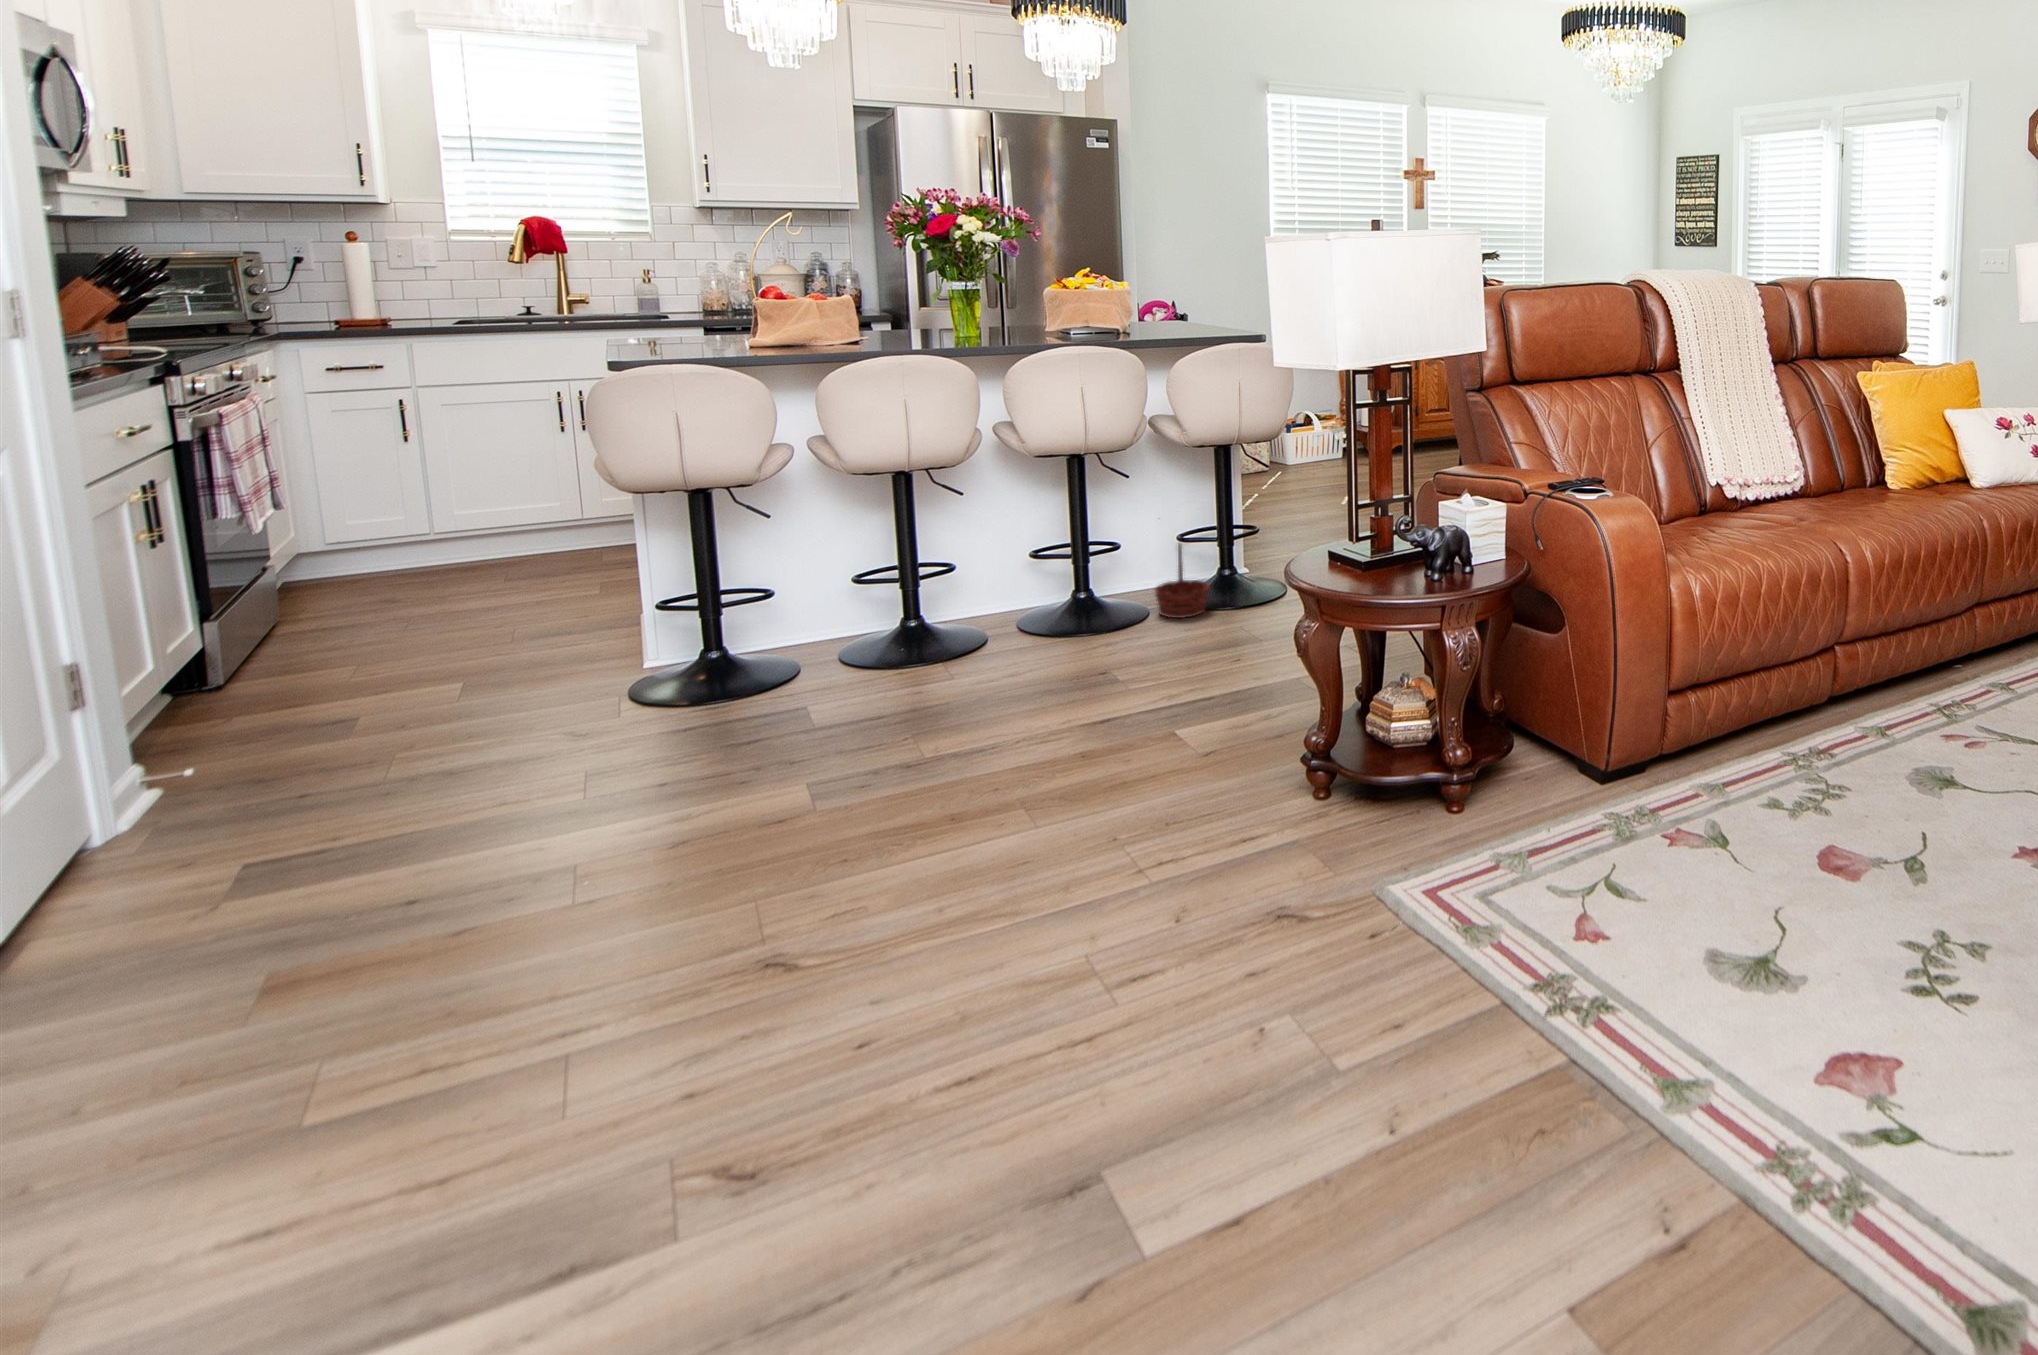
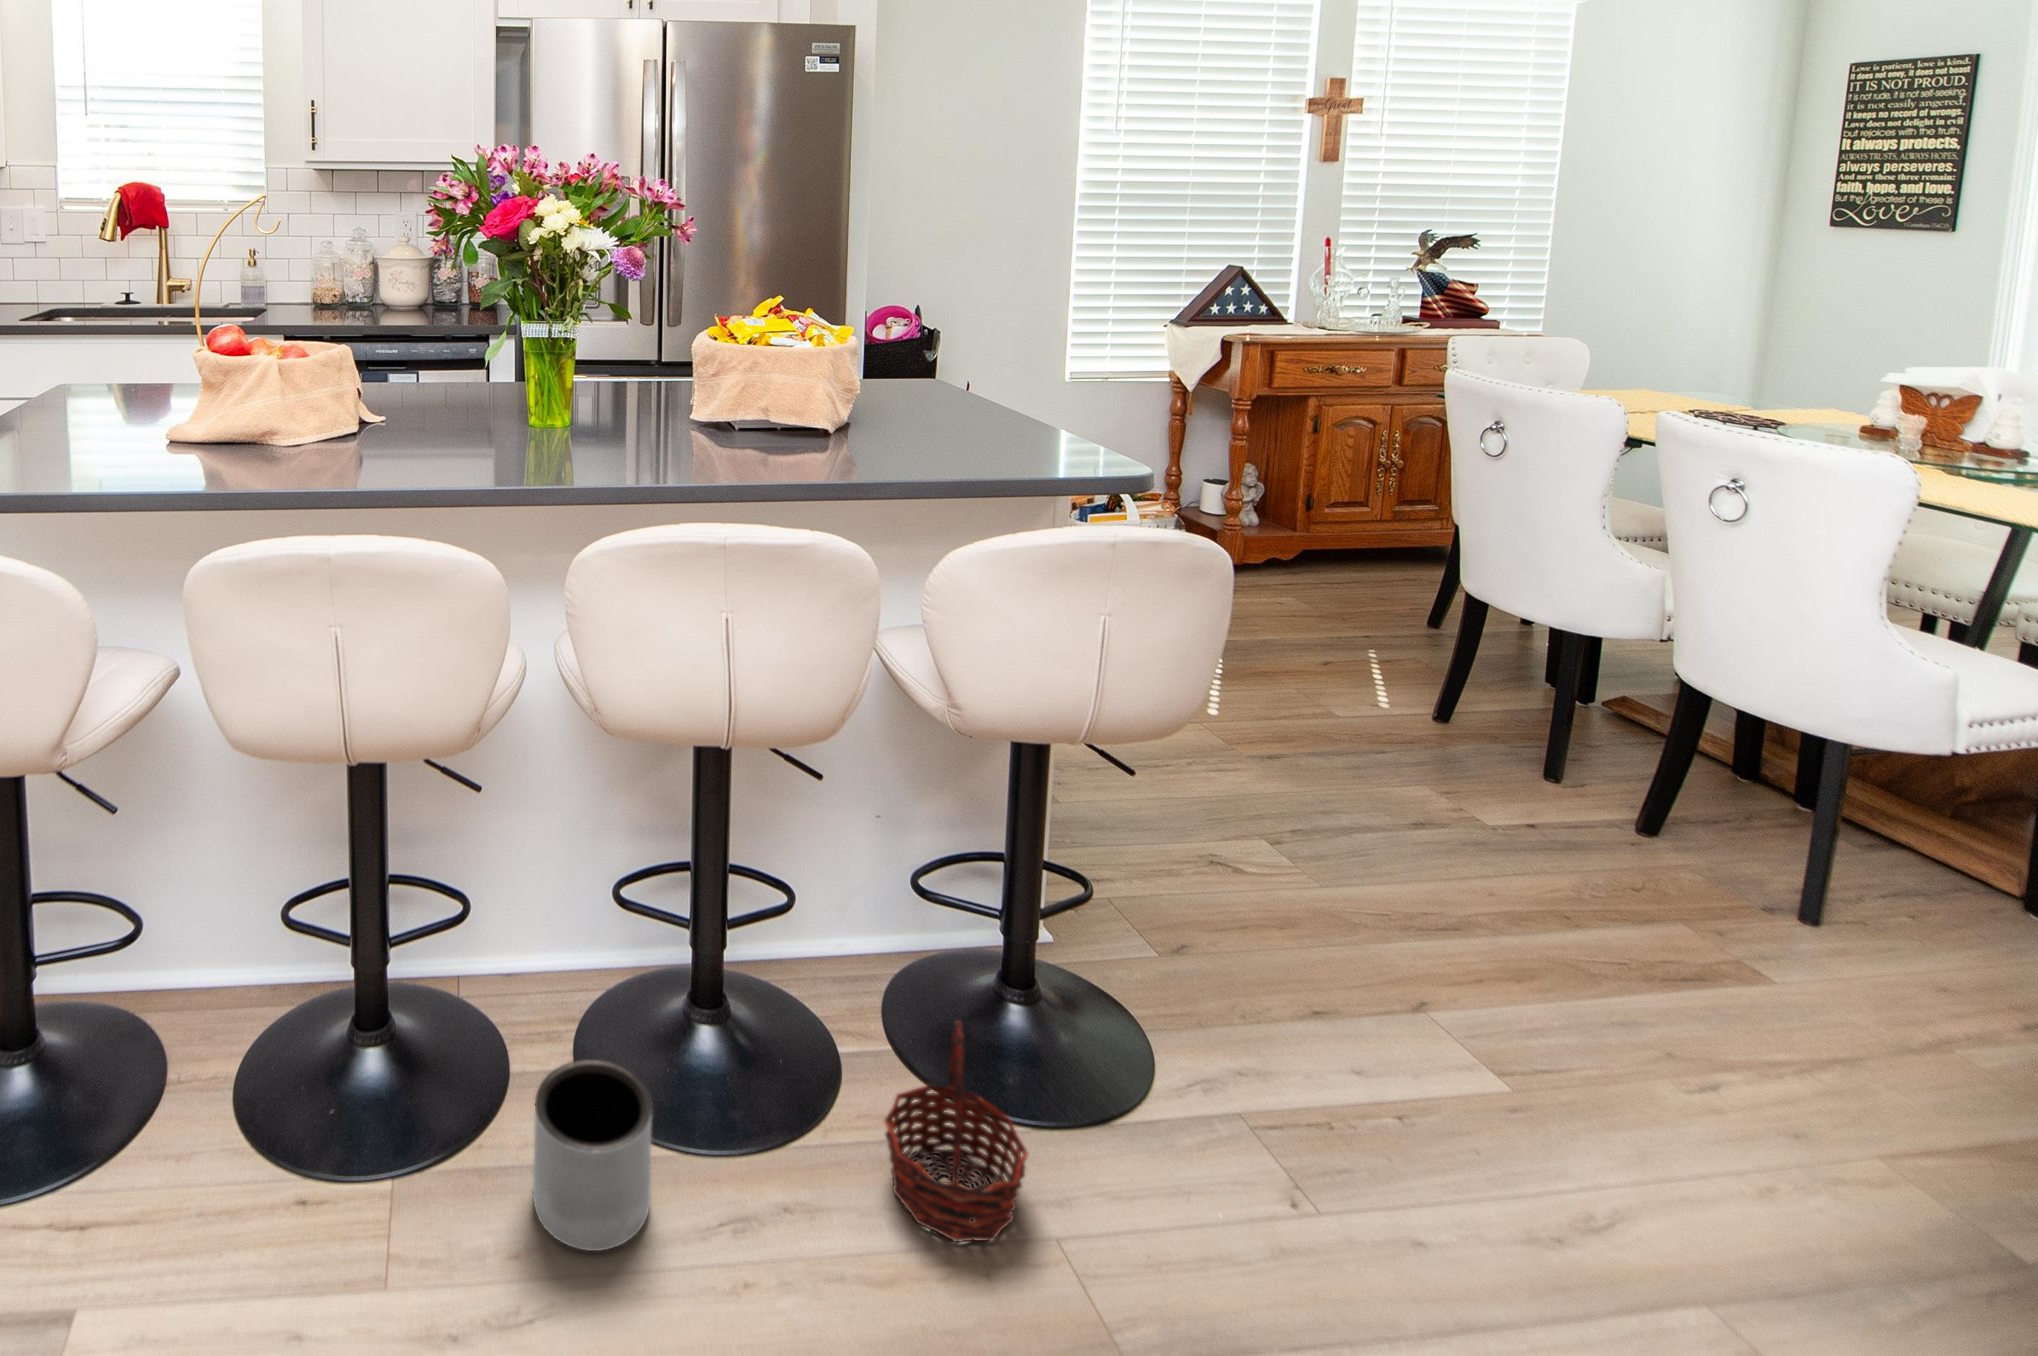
planter: none [1003,584,1057,642] -> present [533,1059,652,1251]

